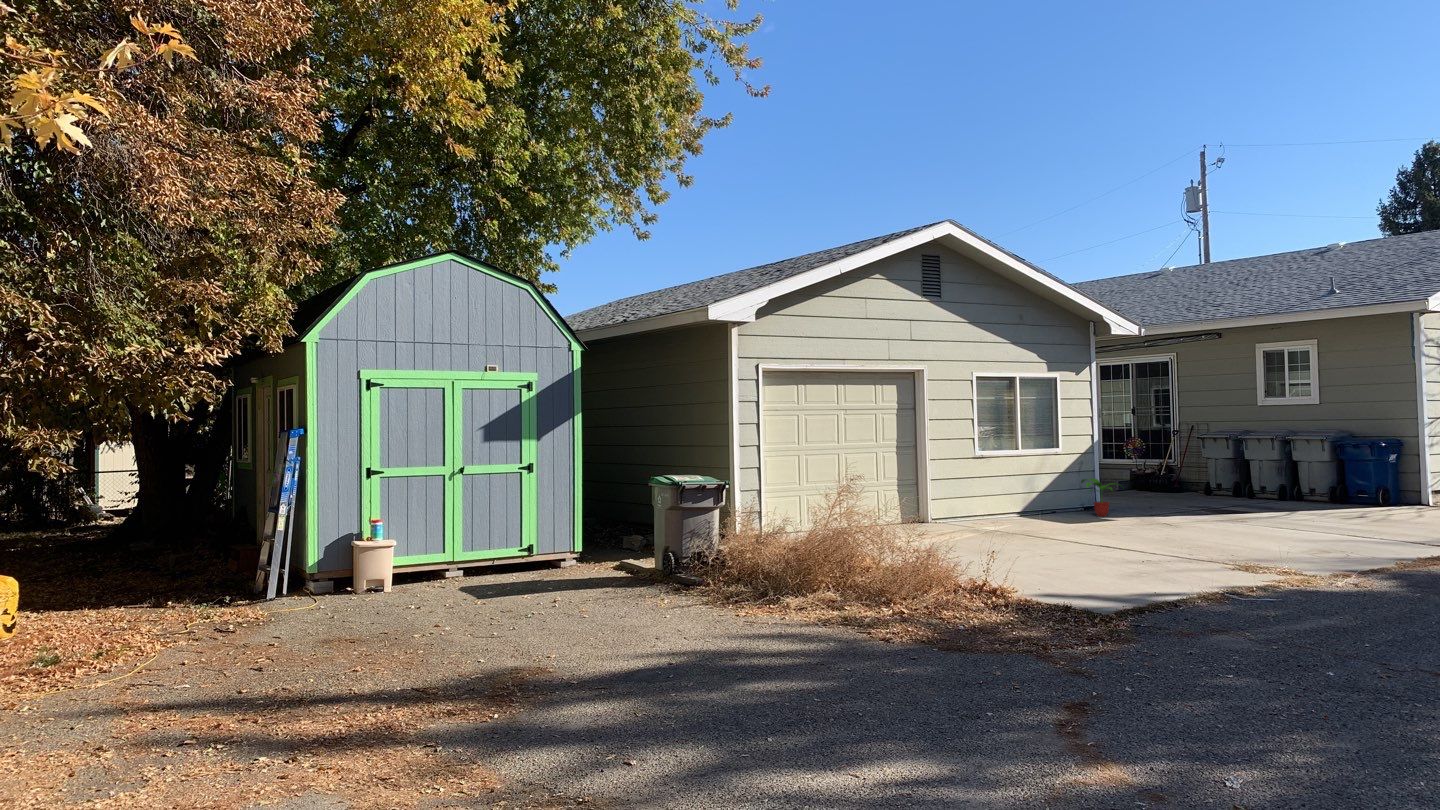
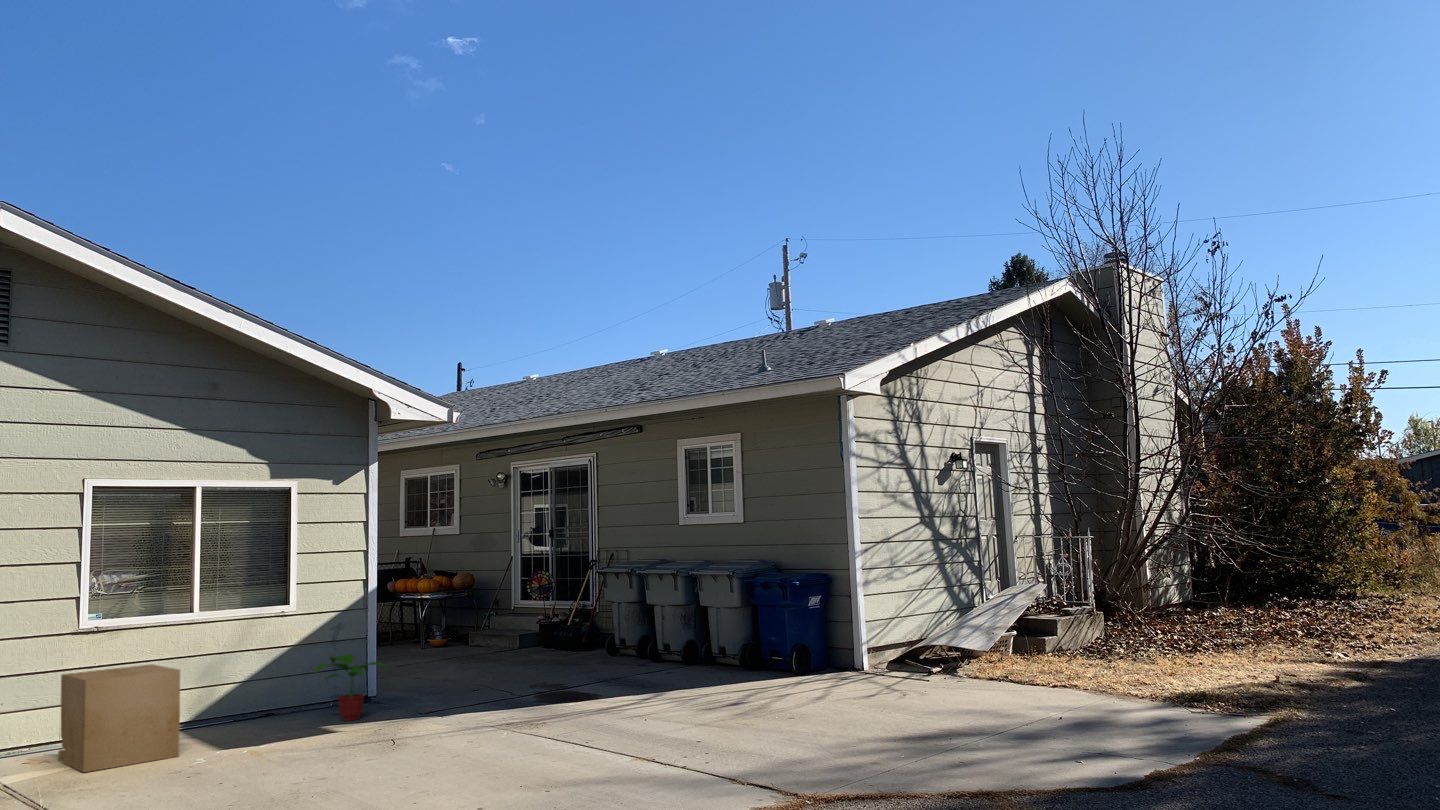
cardboard box: none [972,477,1042,529] -> present [59,664,180,772]

